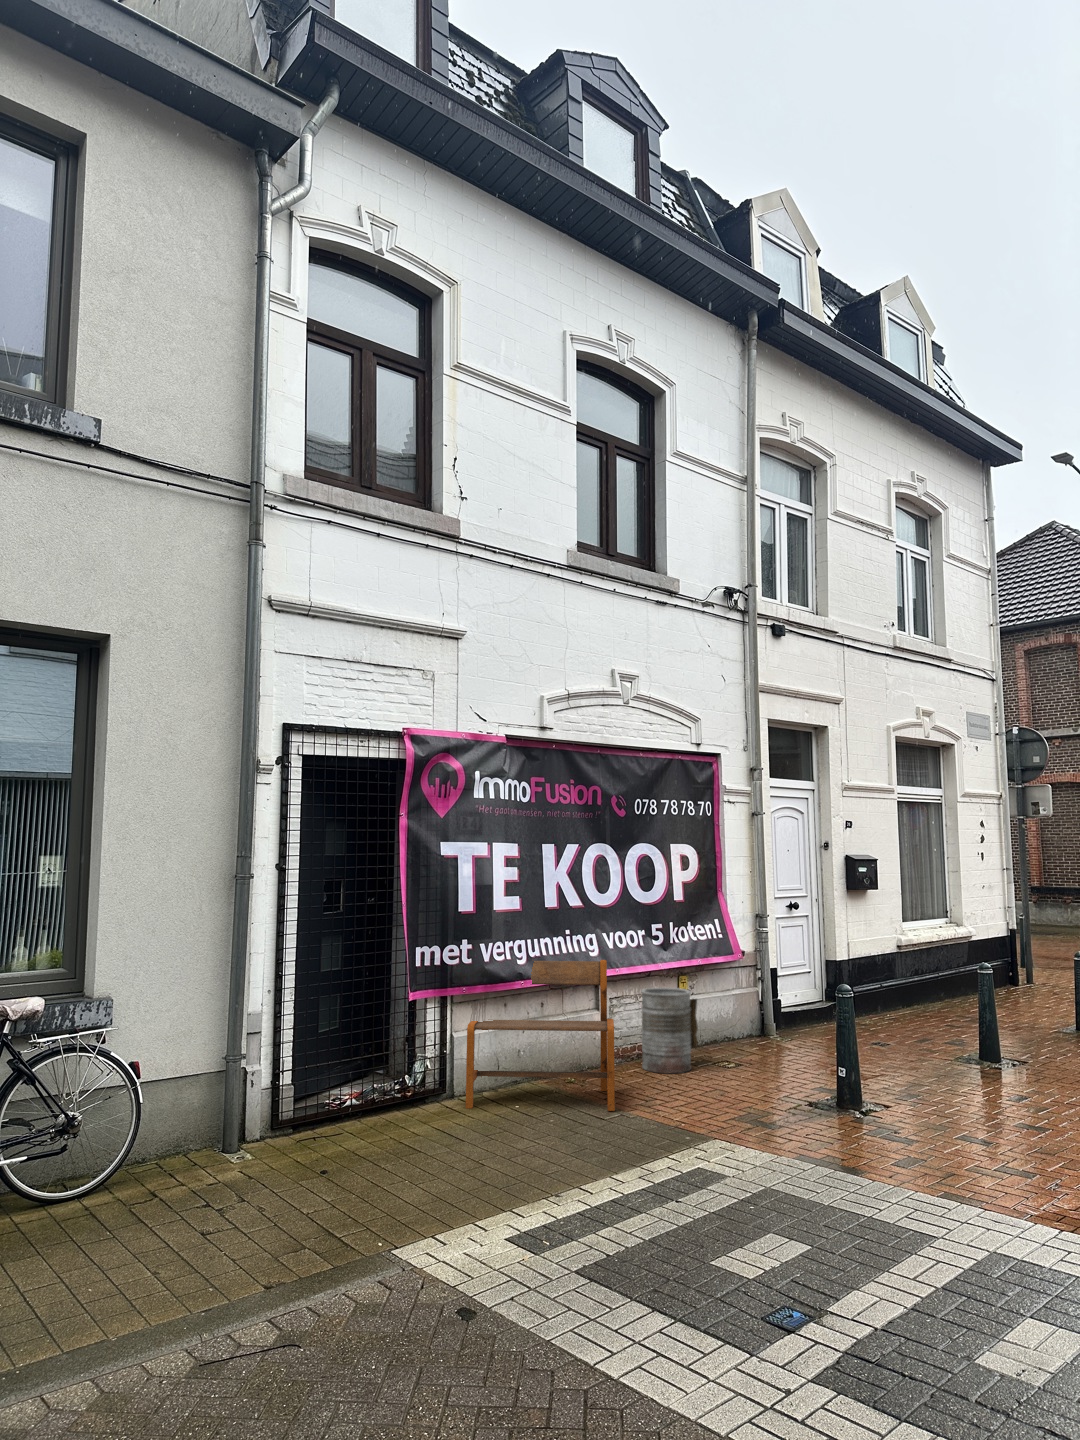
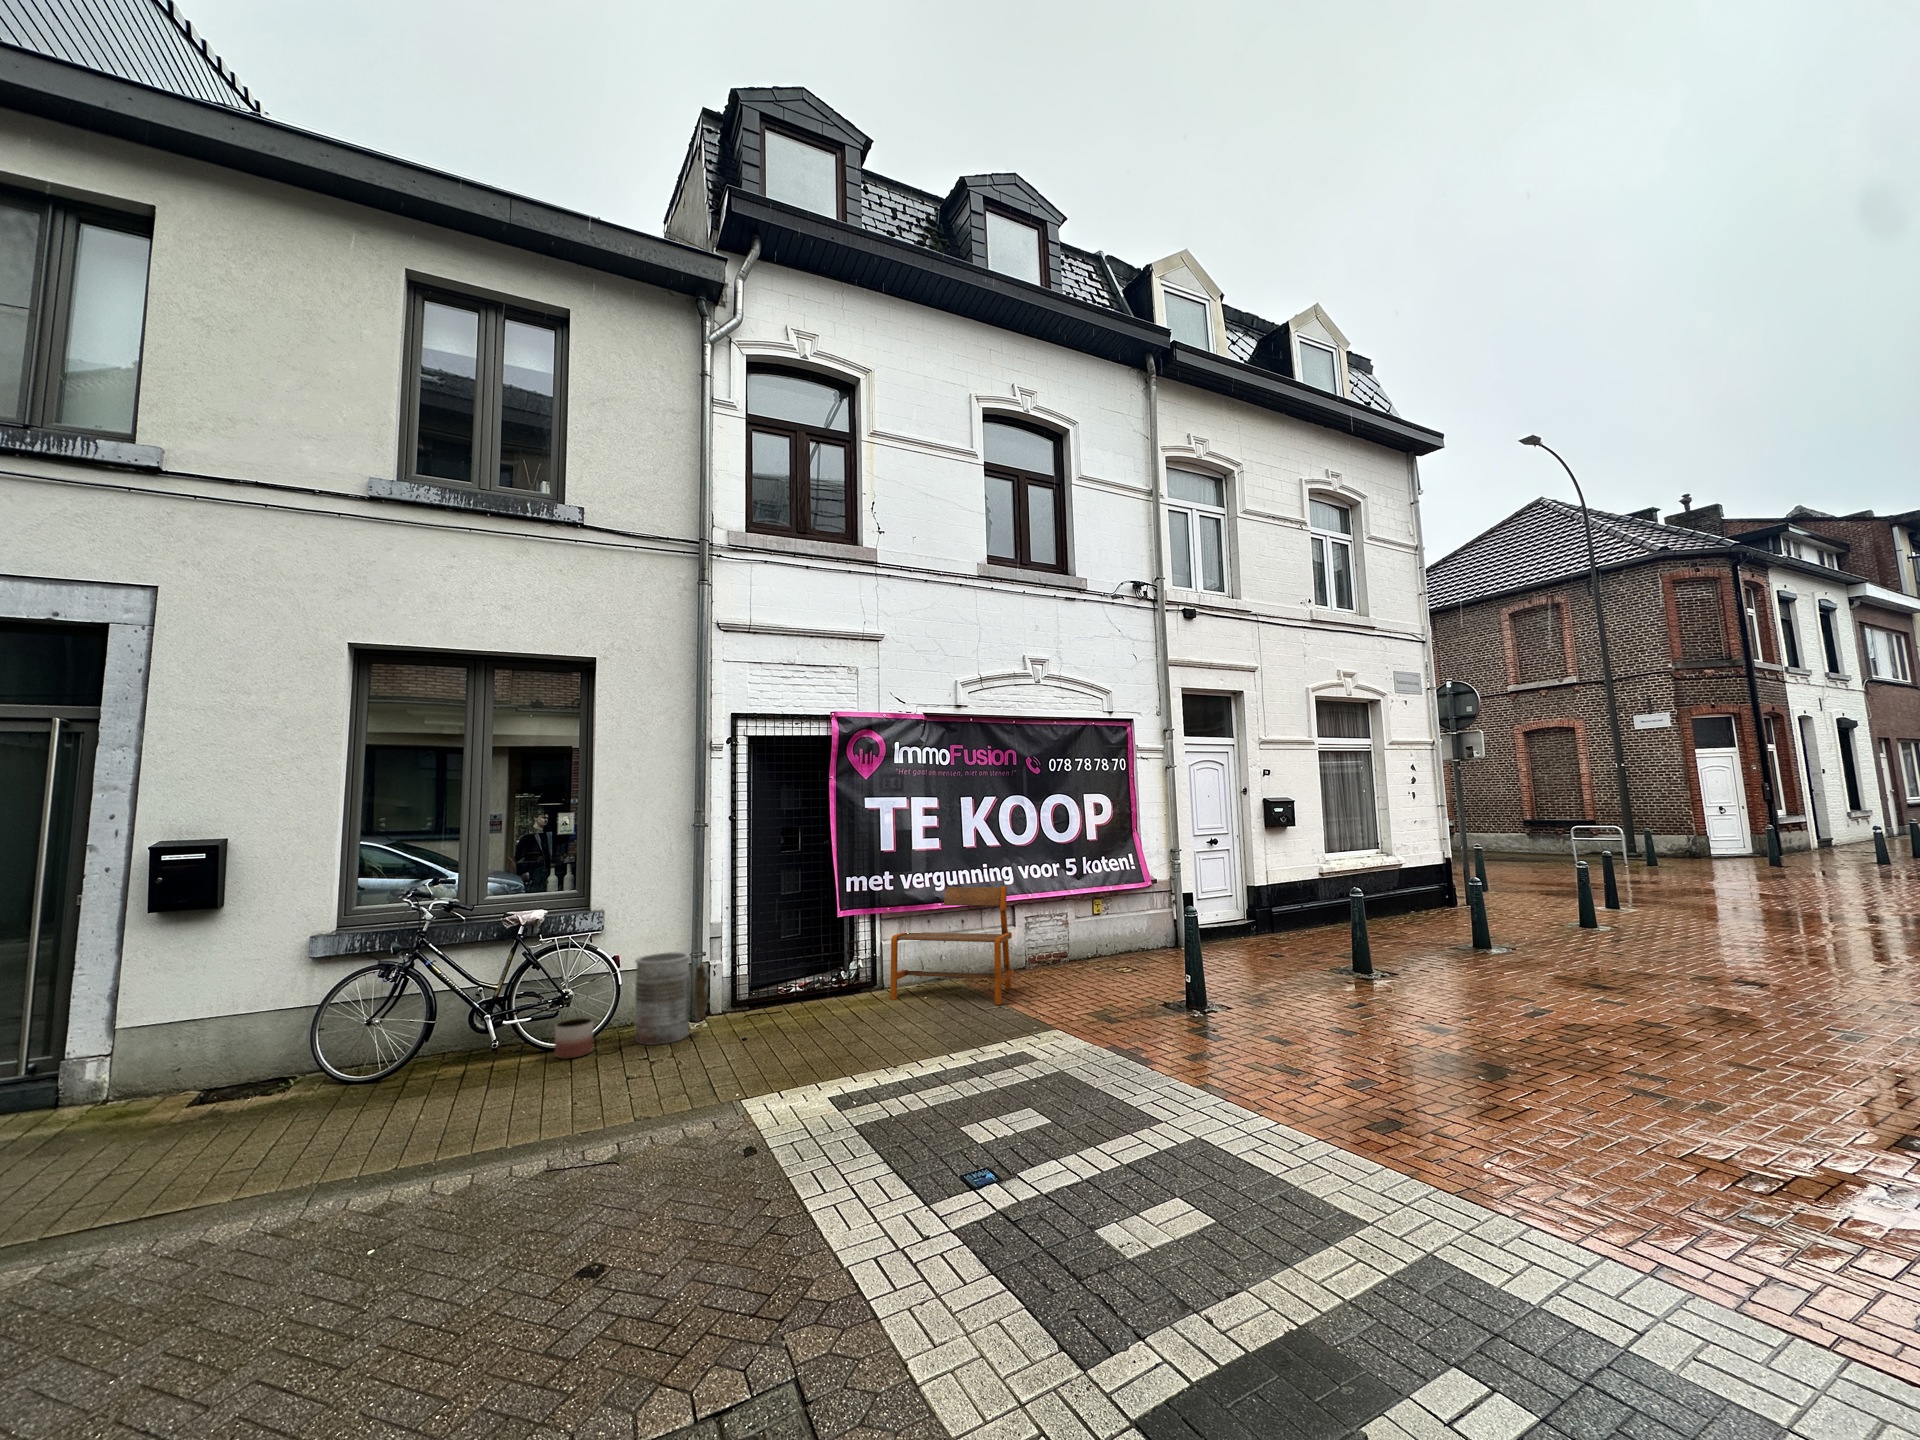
trash can: present [641,987,698,1074] -> present [635,952,711,1045]
planter: none [59,1146,115,1205] -> present [554,1018,593,1059]

